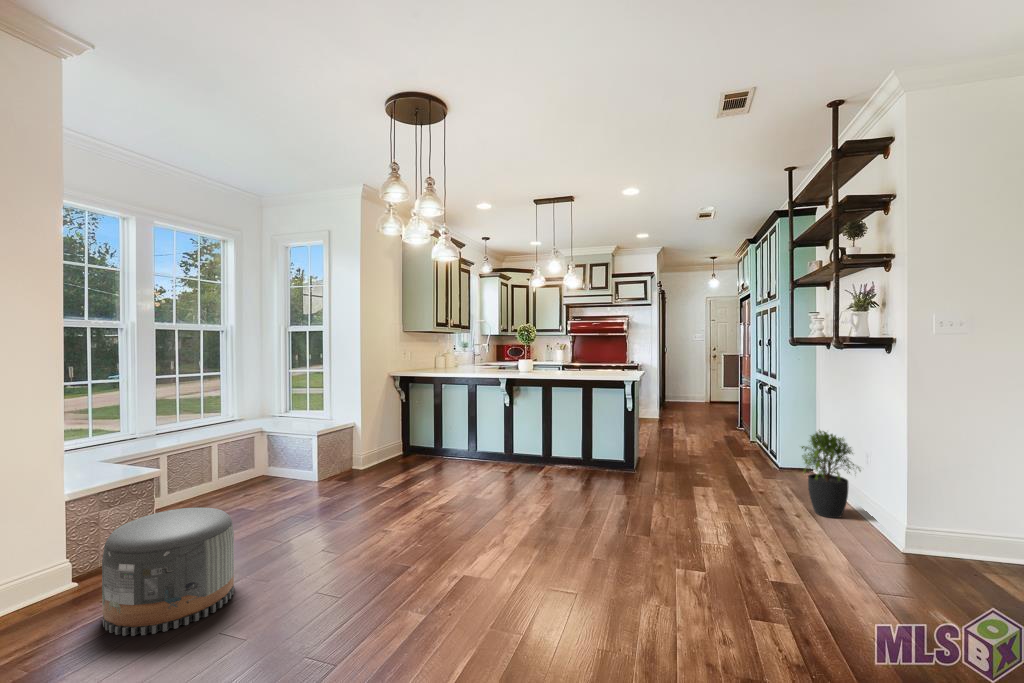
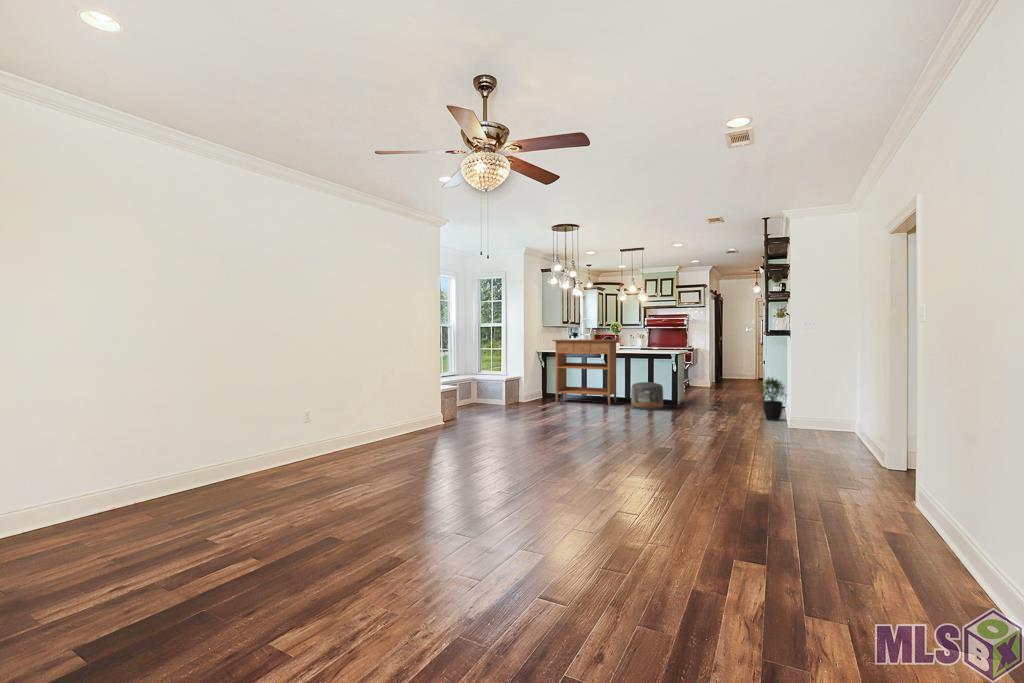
console table: none [413,354,532,474] -> present [552,340,619,405]
pouf: present [102,508,234,636] -> present [631,382,663,410]

